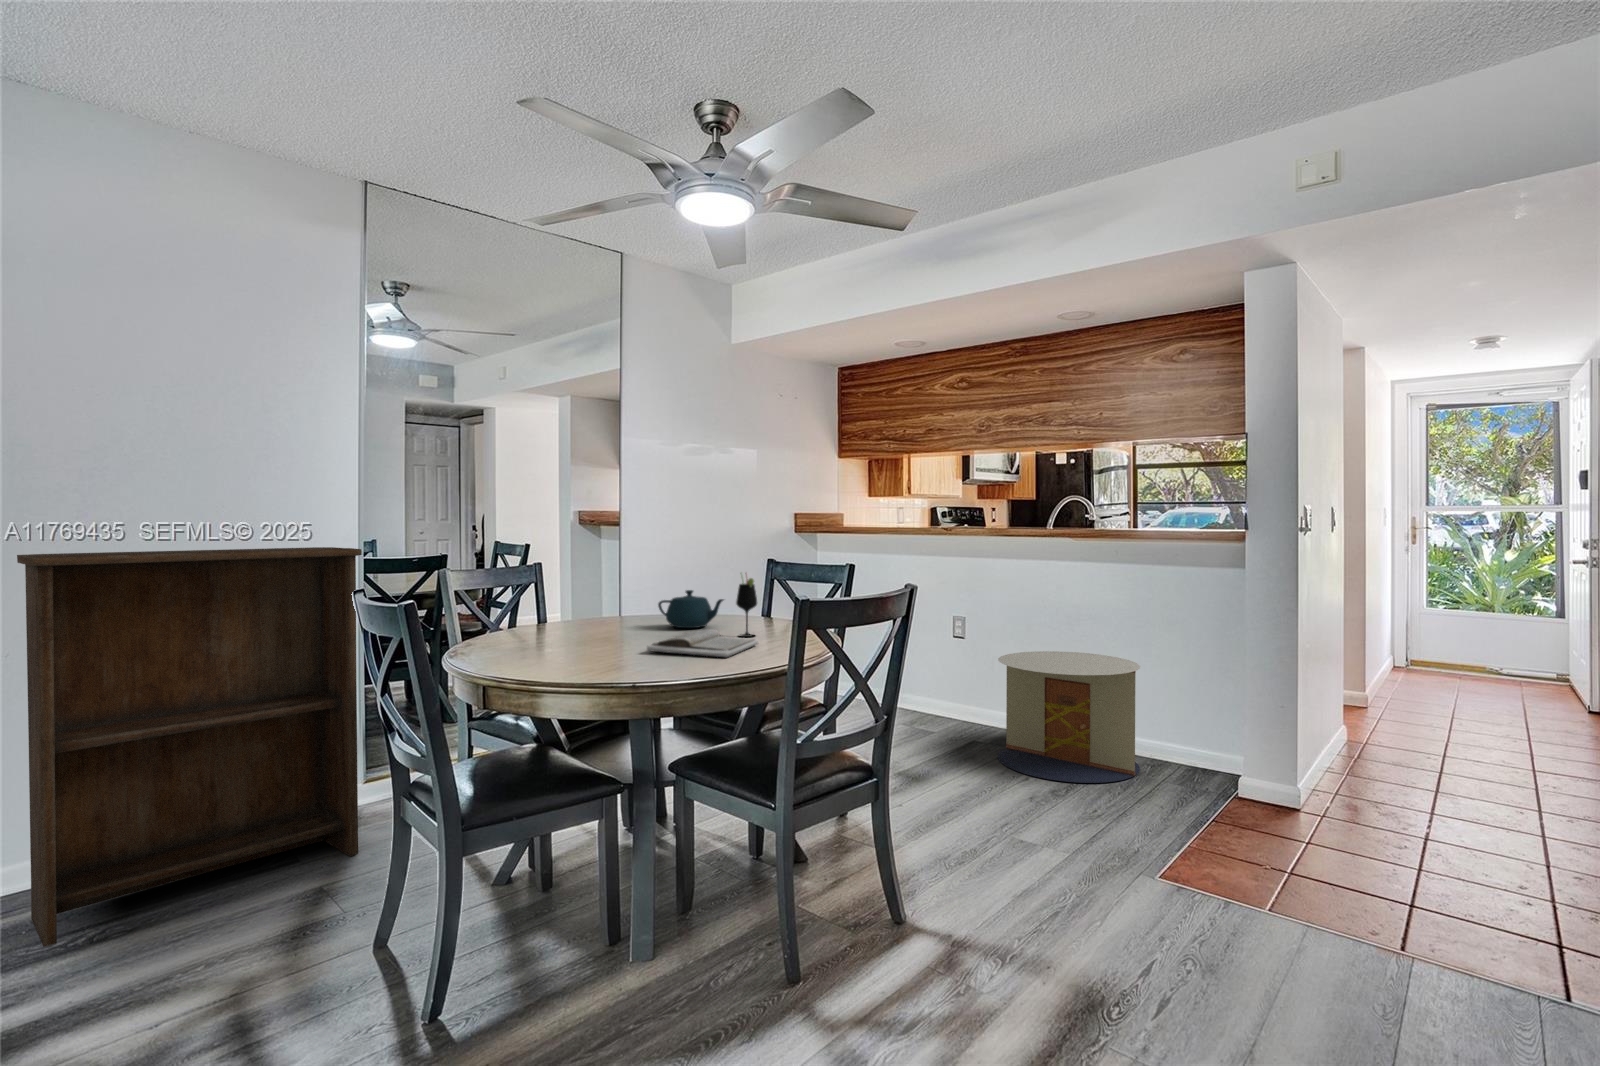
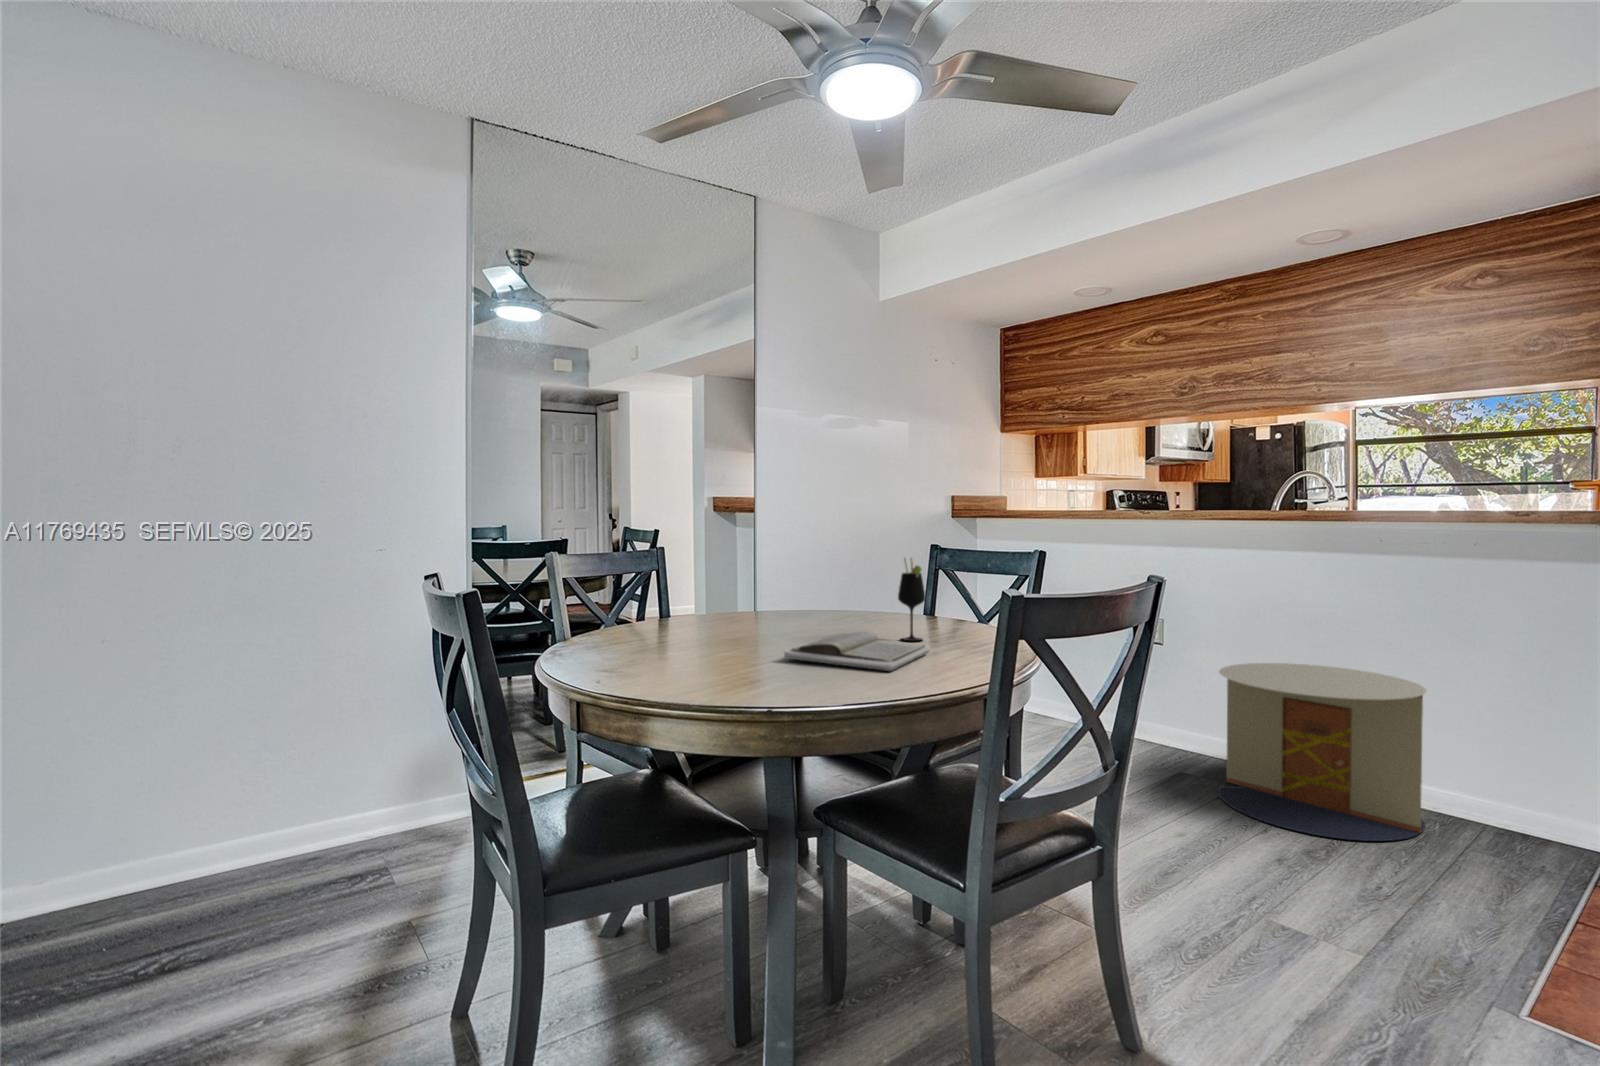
bookshelf: present [17,547,362,947] -> none [93,527,463,976]
teapot: present [658,590,723,628] -> none [799,580,882,627]

